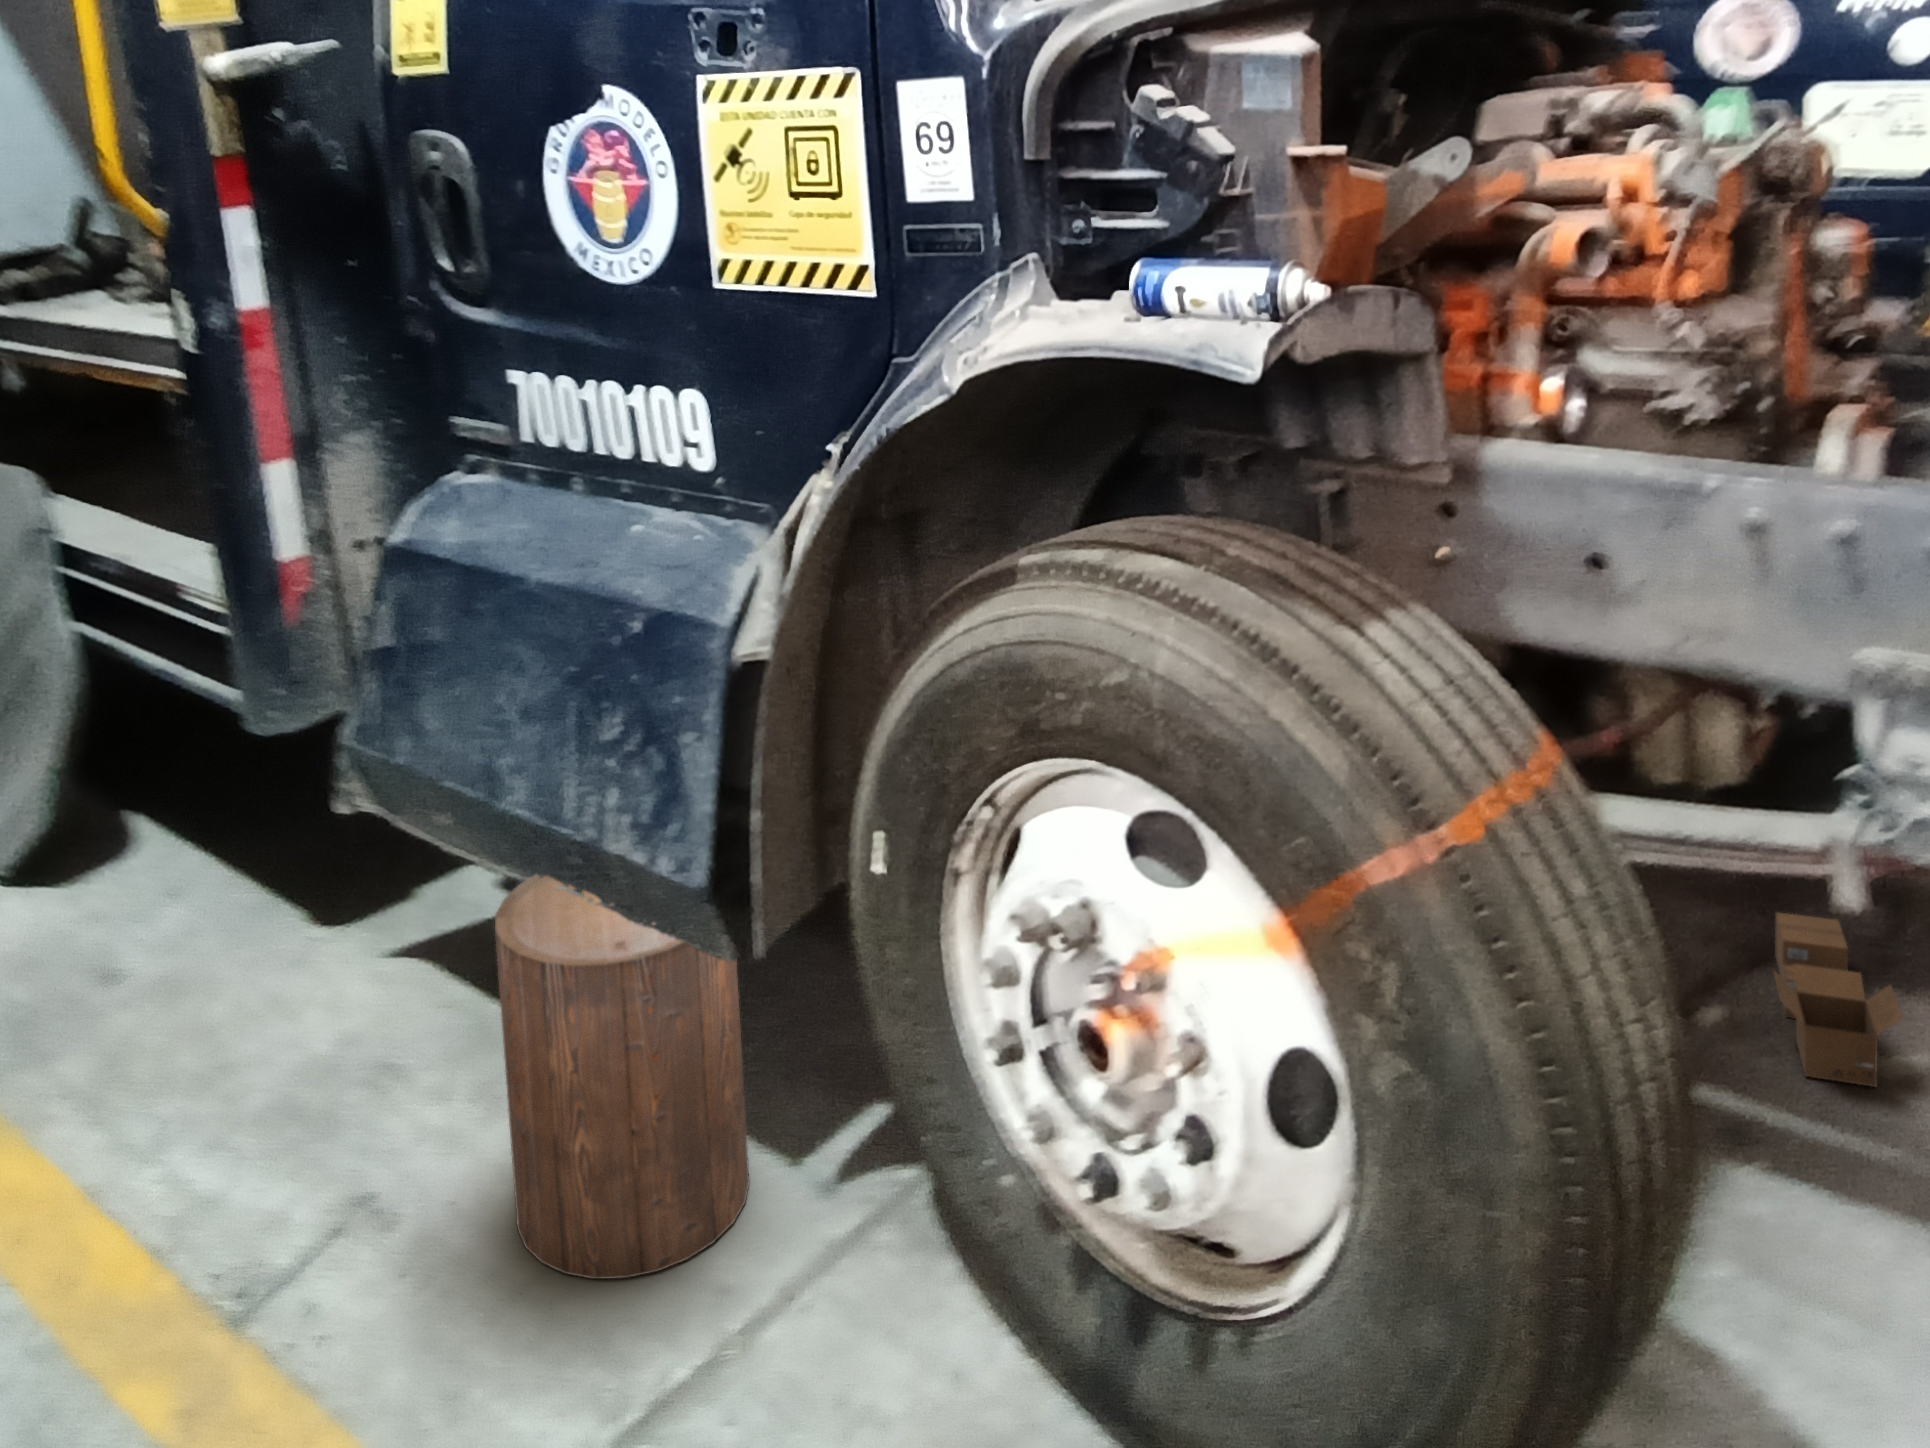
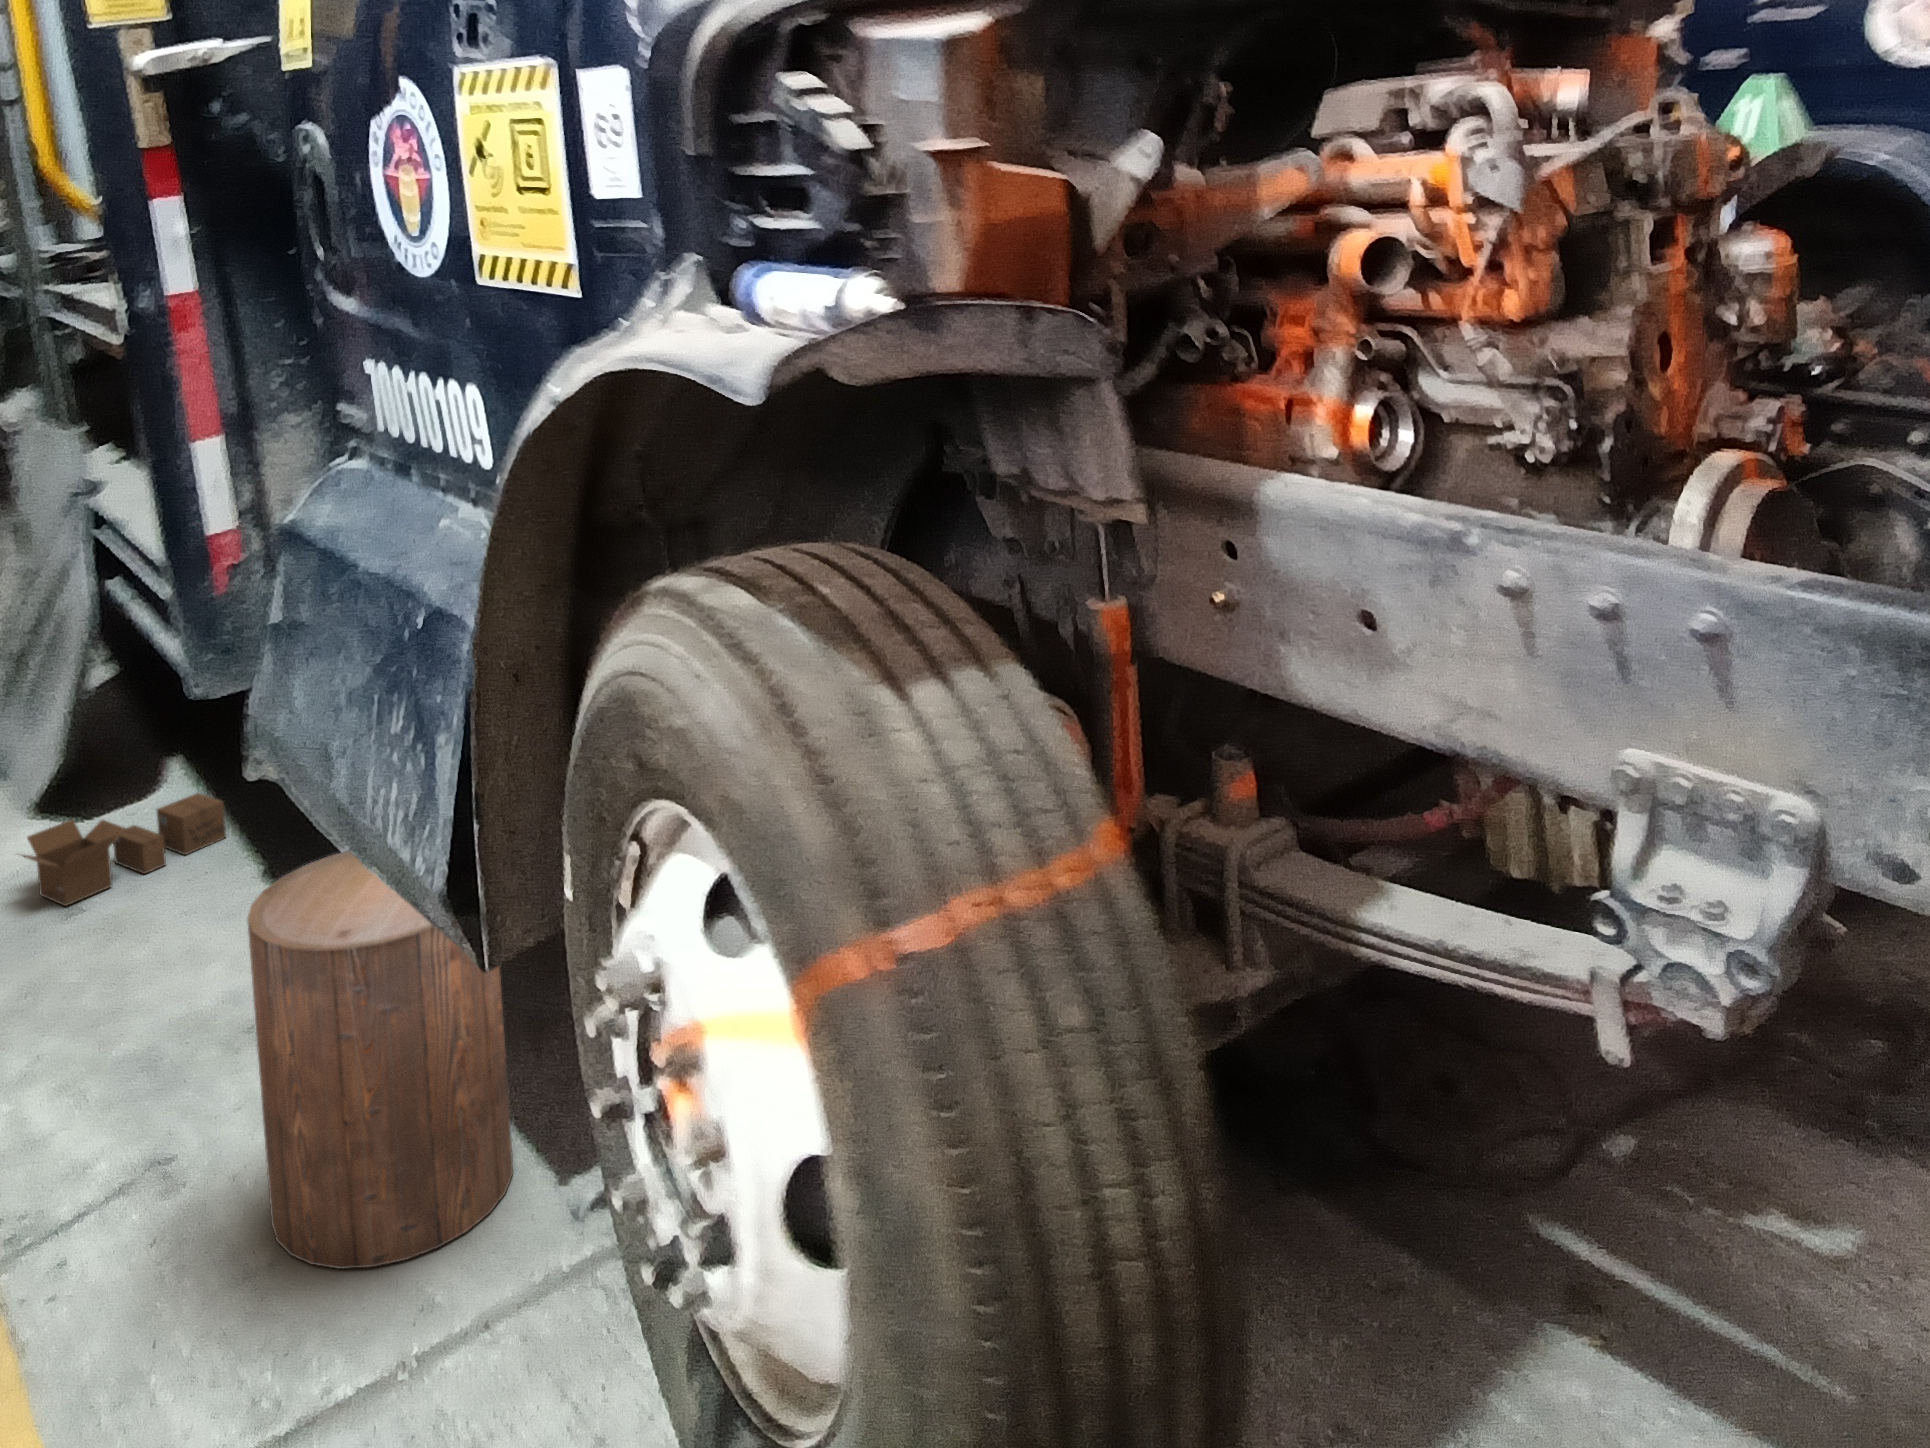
cardboard box: present [1774,913,1903,1087] -> present [17,793,226,906]

